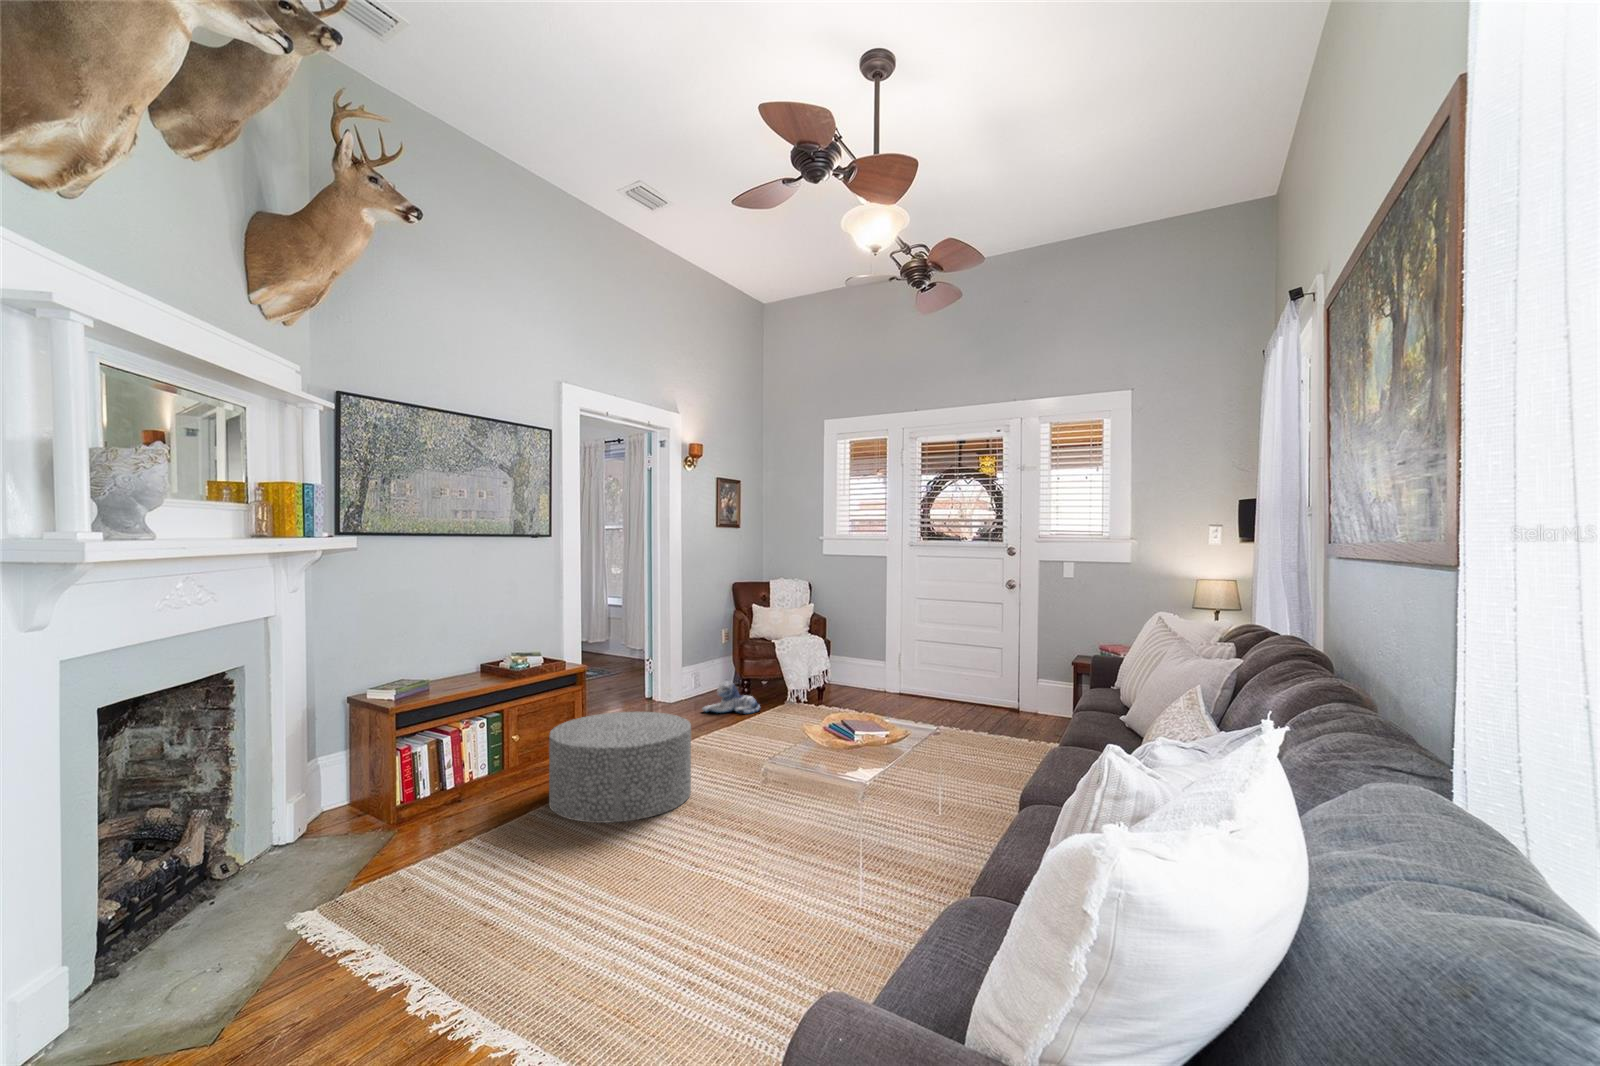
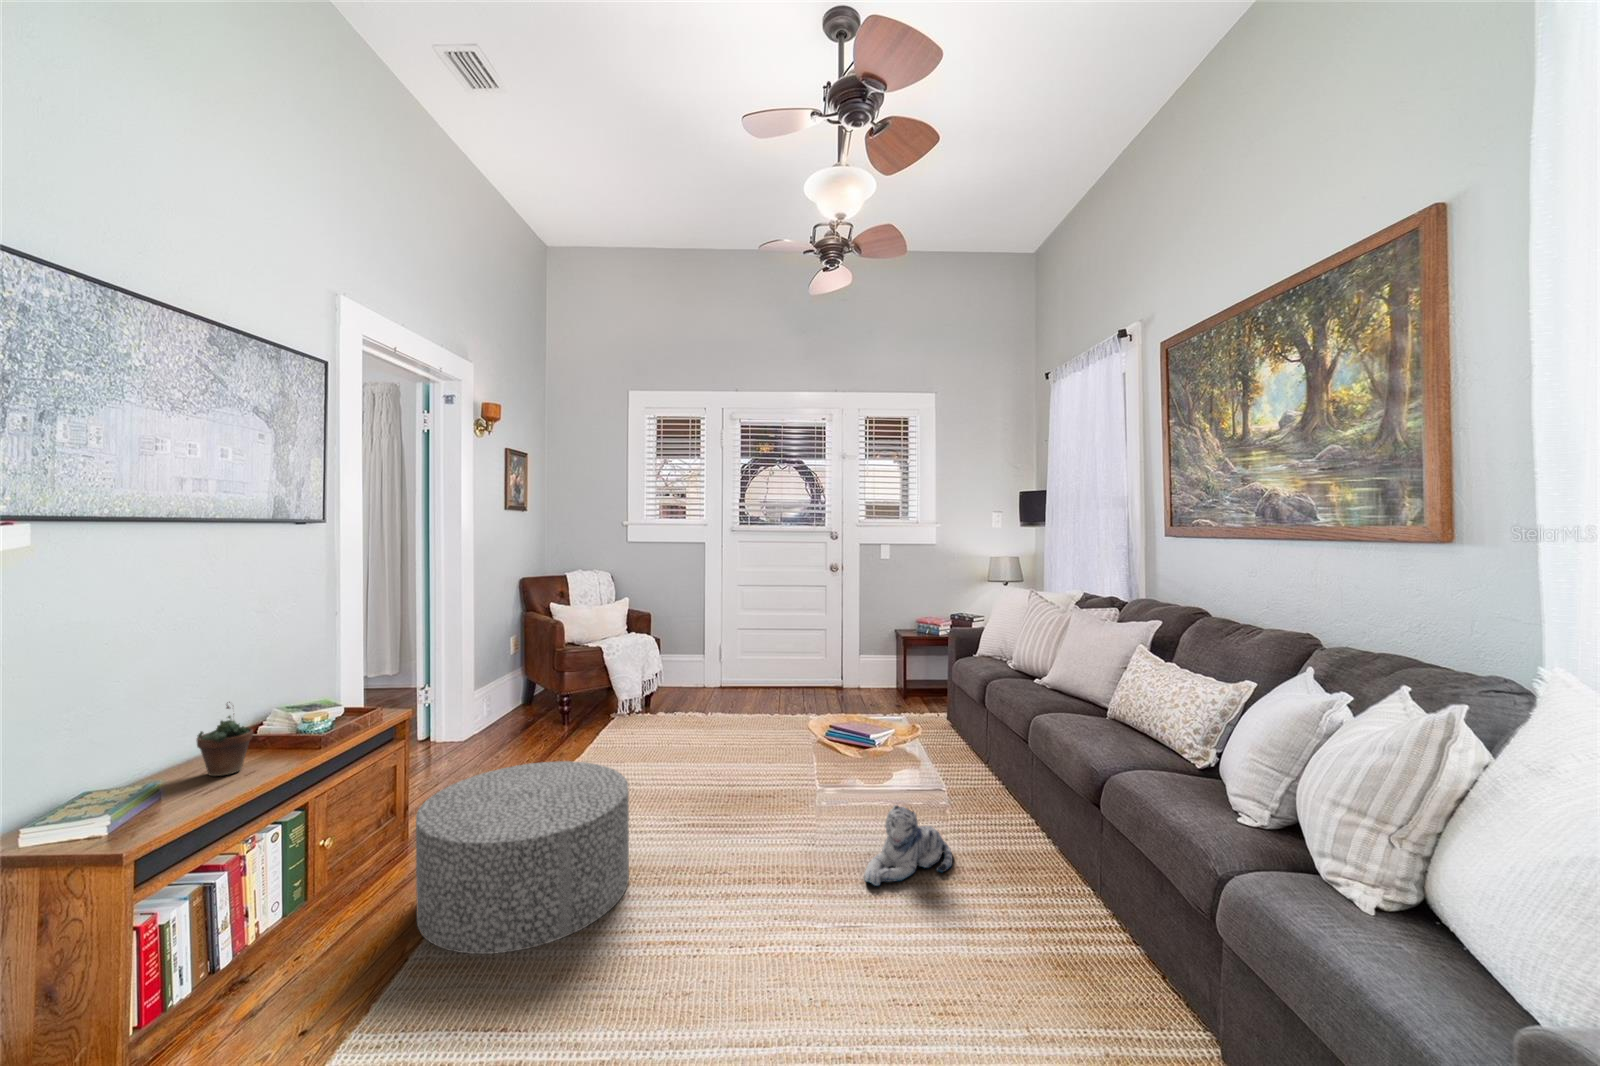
succulent plant: none [450,640,477,683] -> present [197,702,253,776]
plush toy: present [703,680,760,714] -> present [864,805,953,886]

